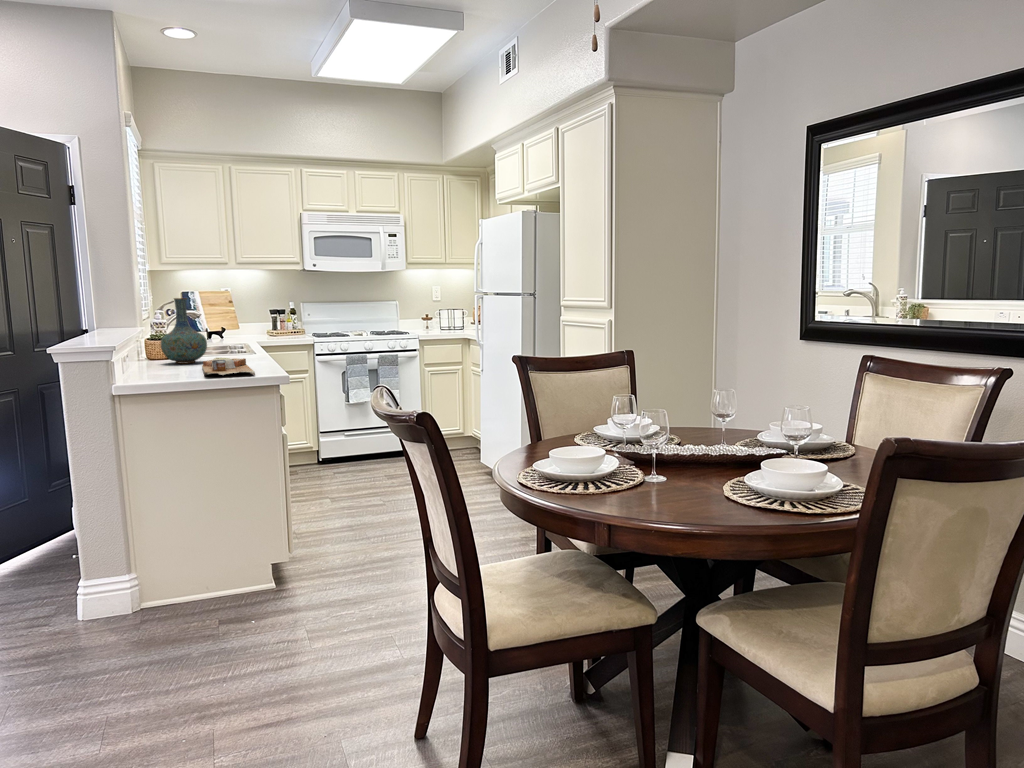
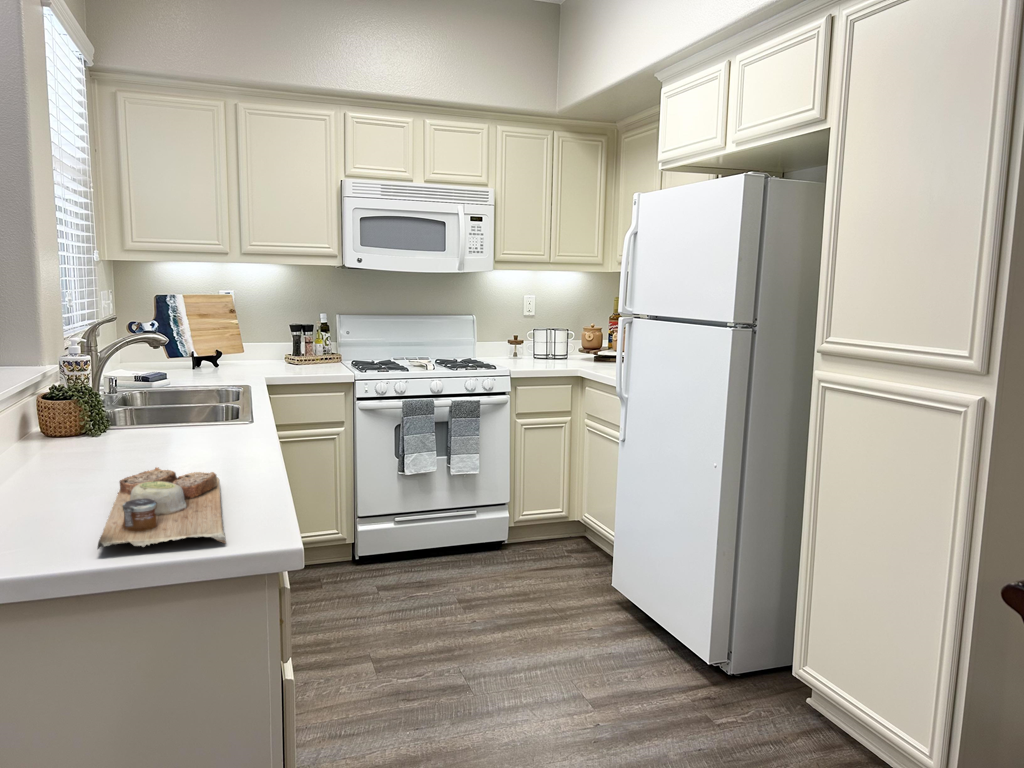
vase: present [161,298,207,364] -> none [54,327,151,461]

